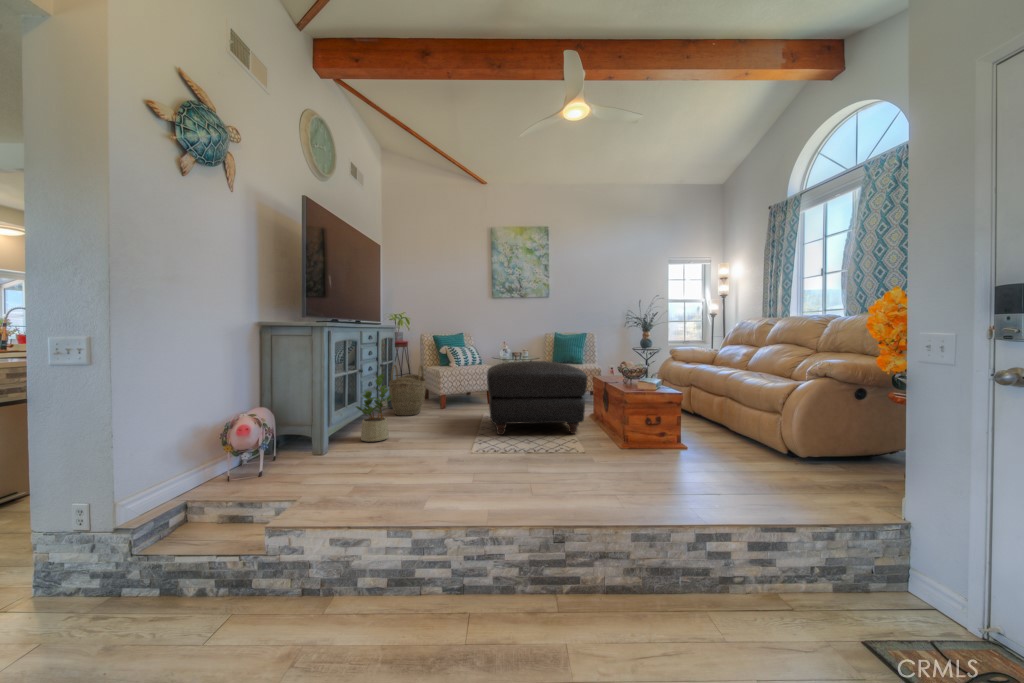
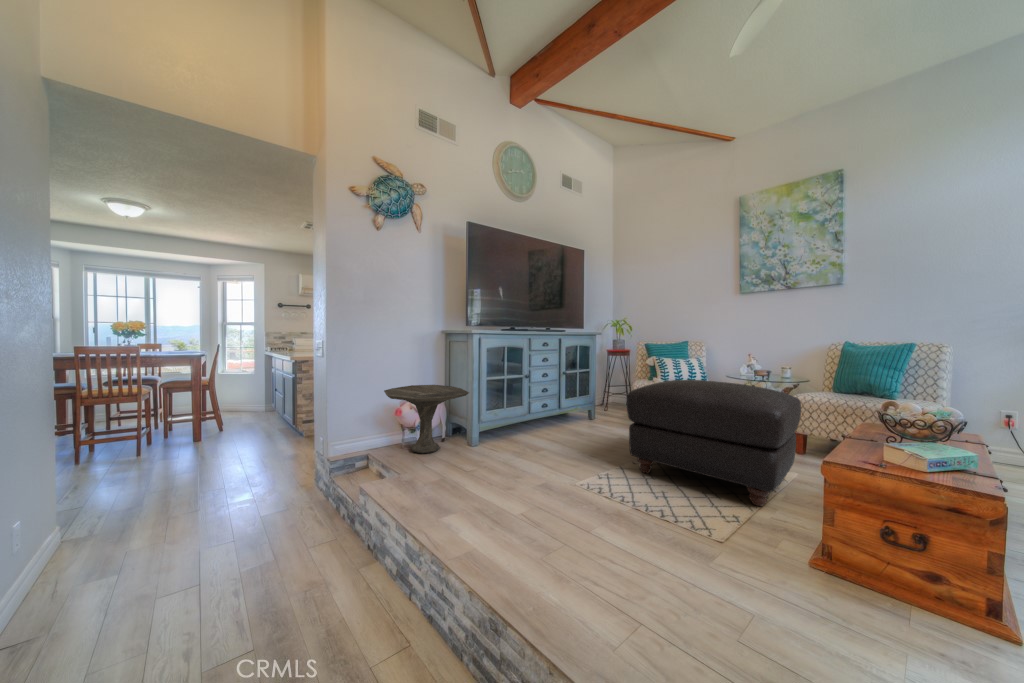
woven basket: present [389,365,426,416] -> none [575,370,618,426]
potted plant: present [356,374,392,441] -> none [509,378,541,443]
side table: none [219,391,339,477] -> present [384,385,469,453]

